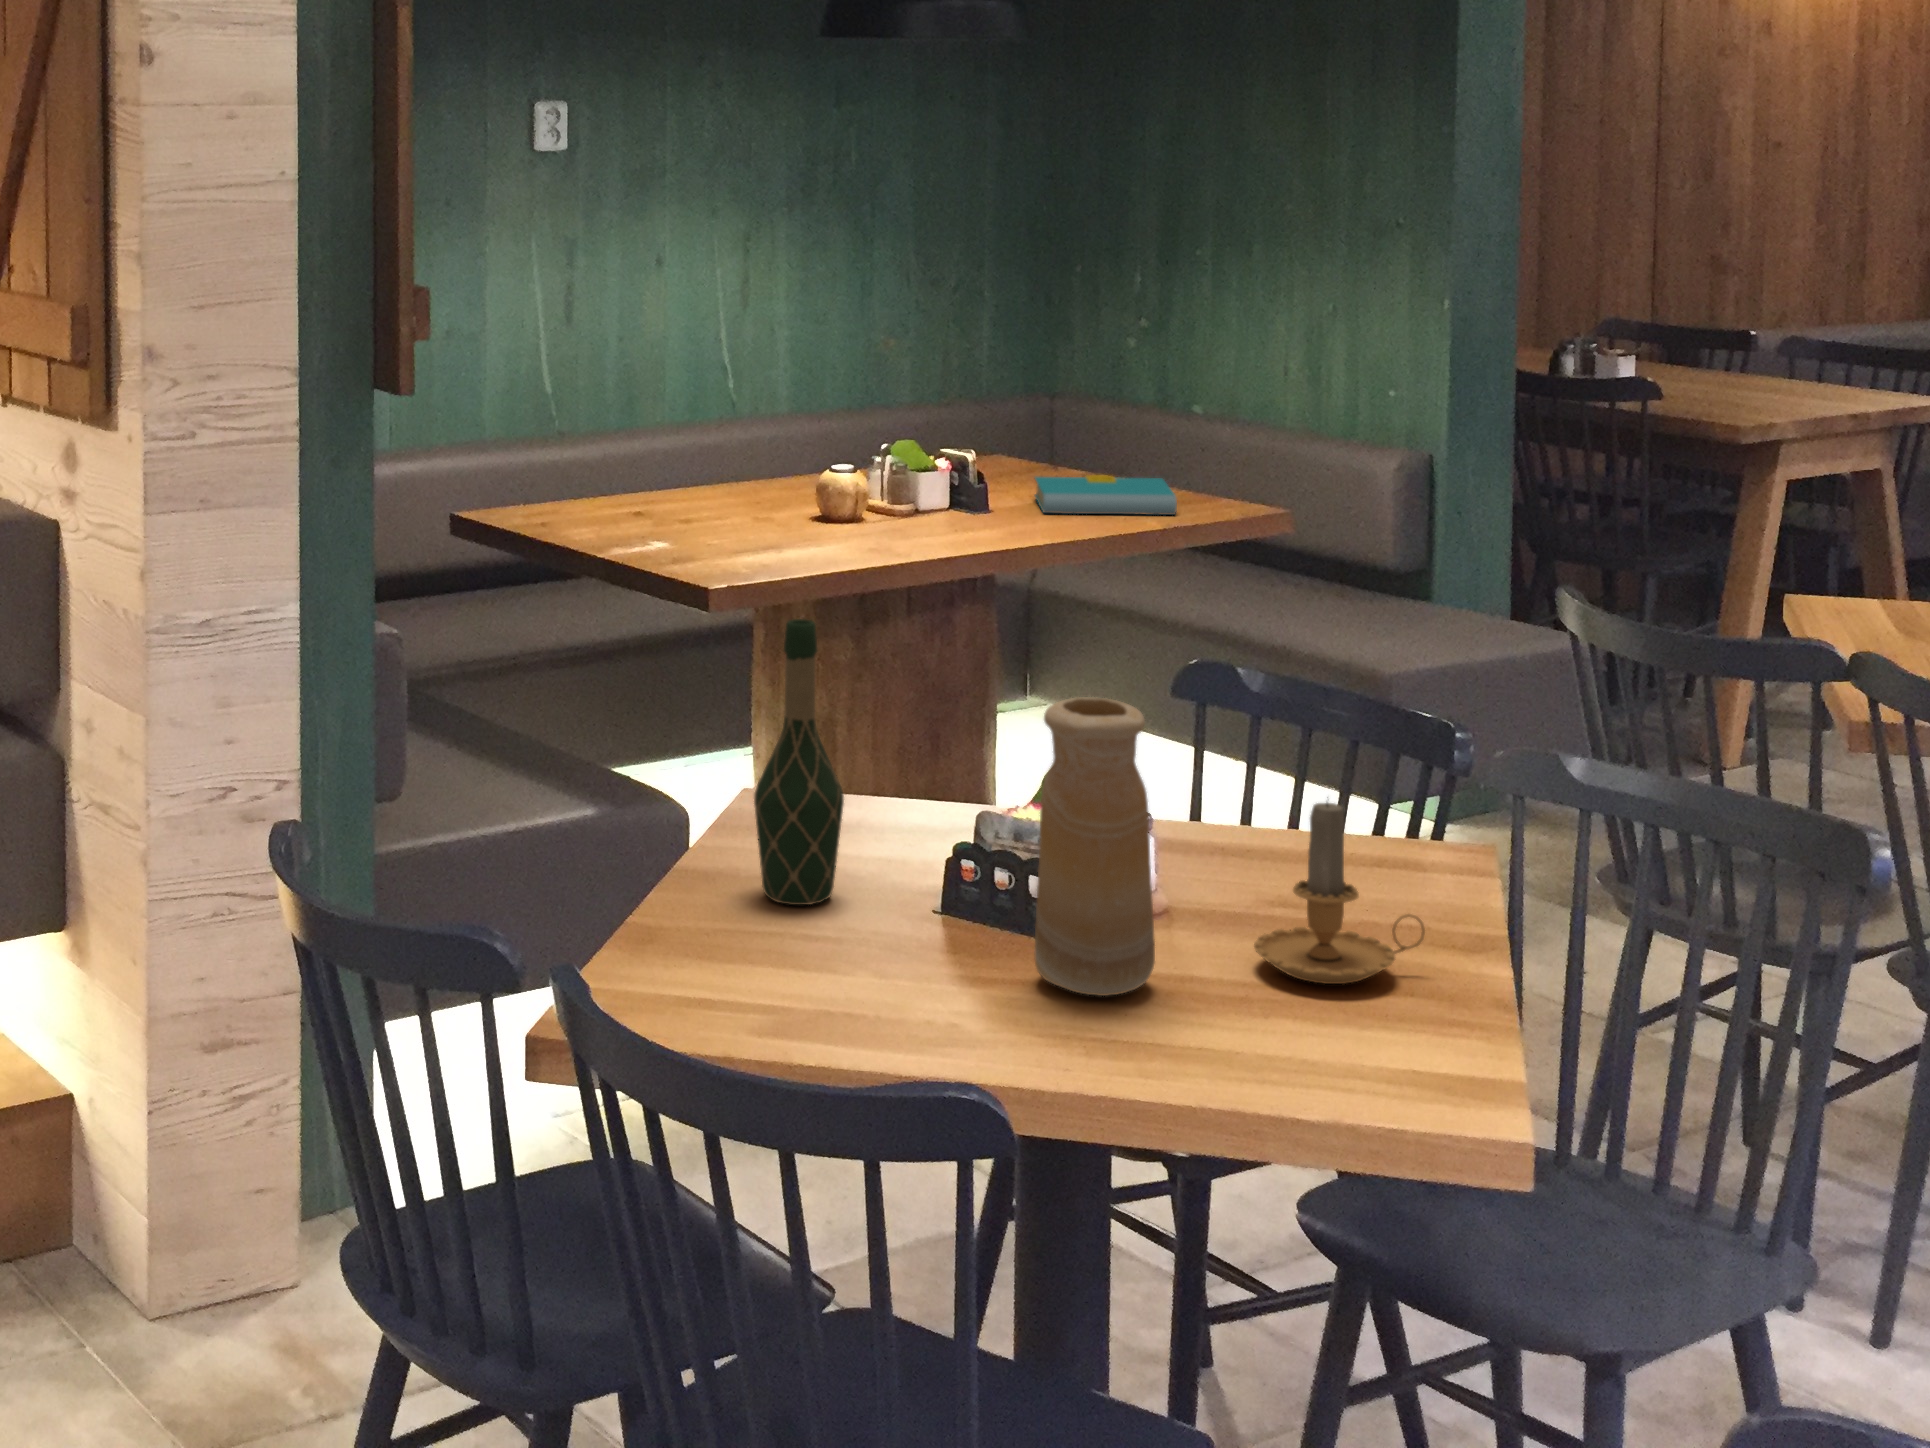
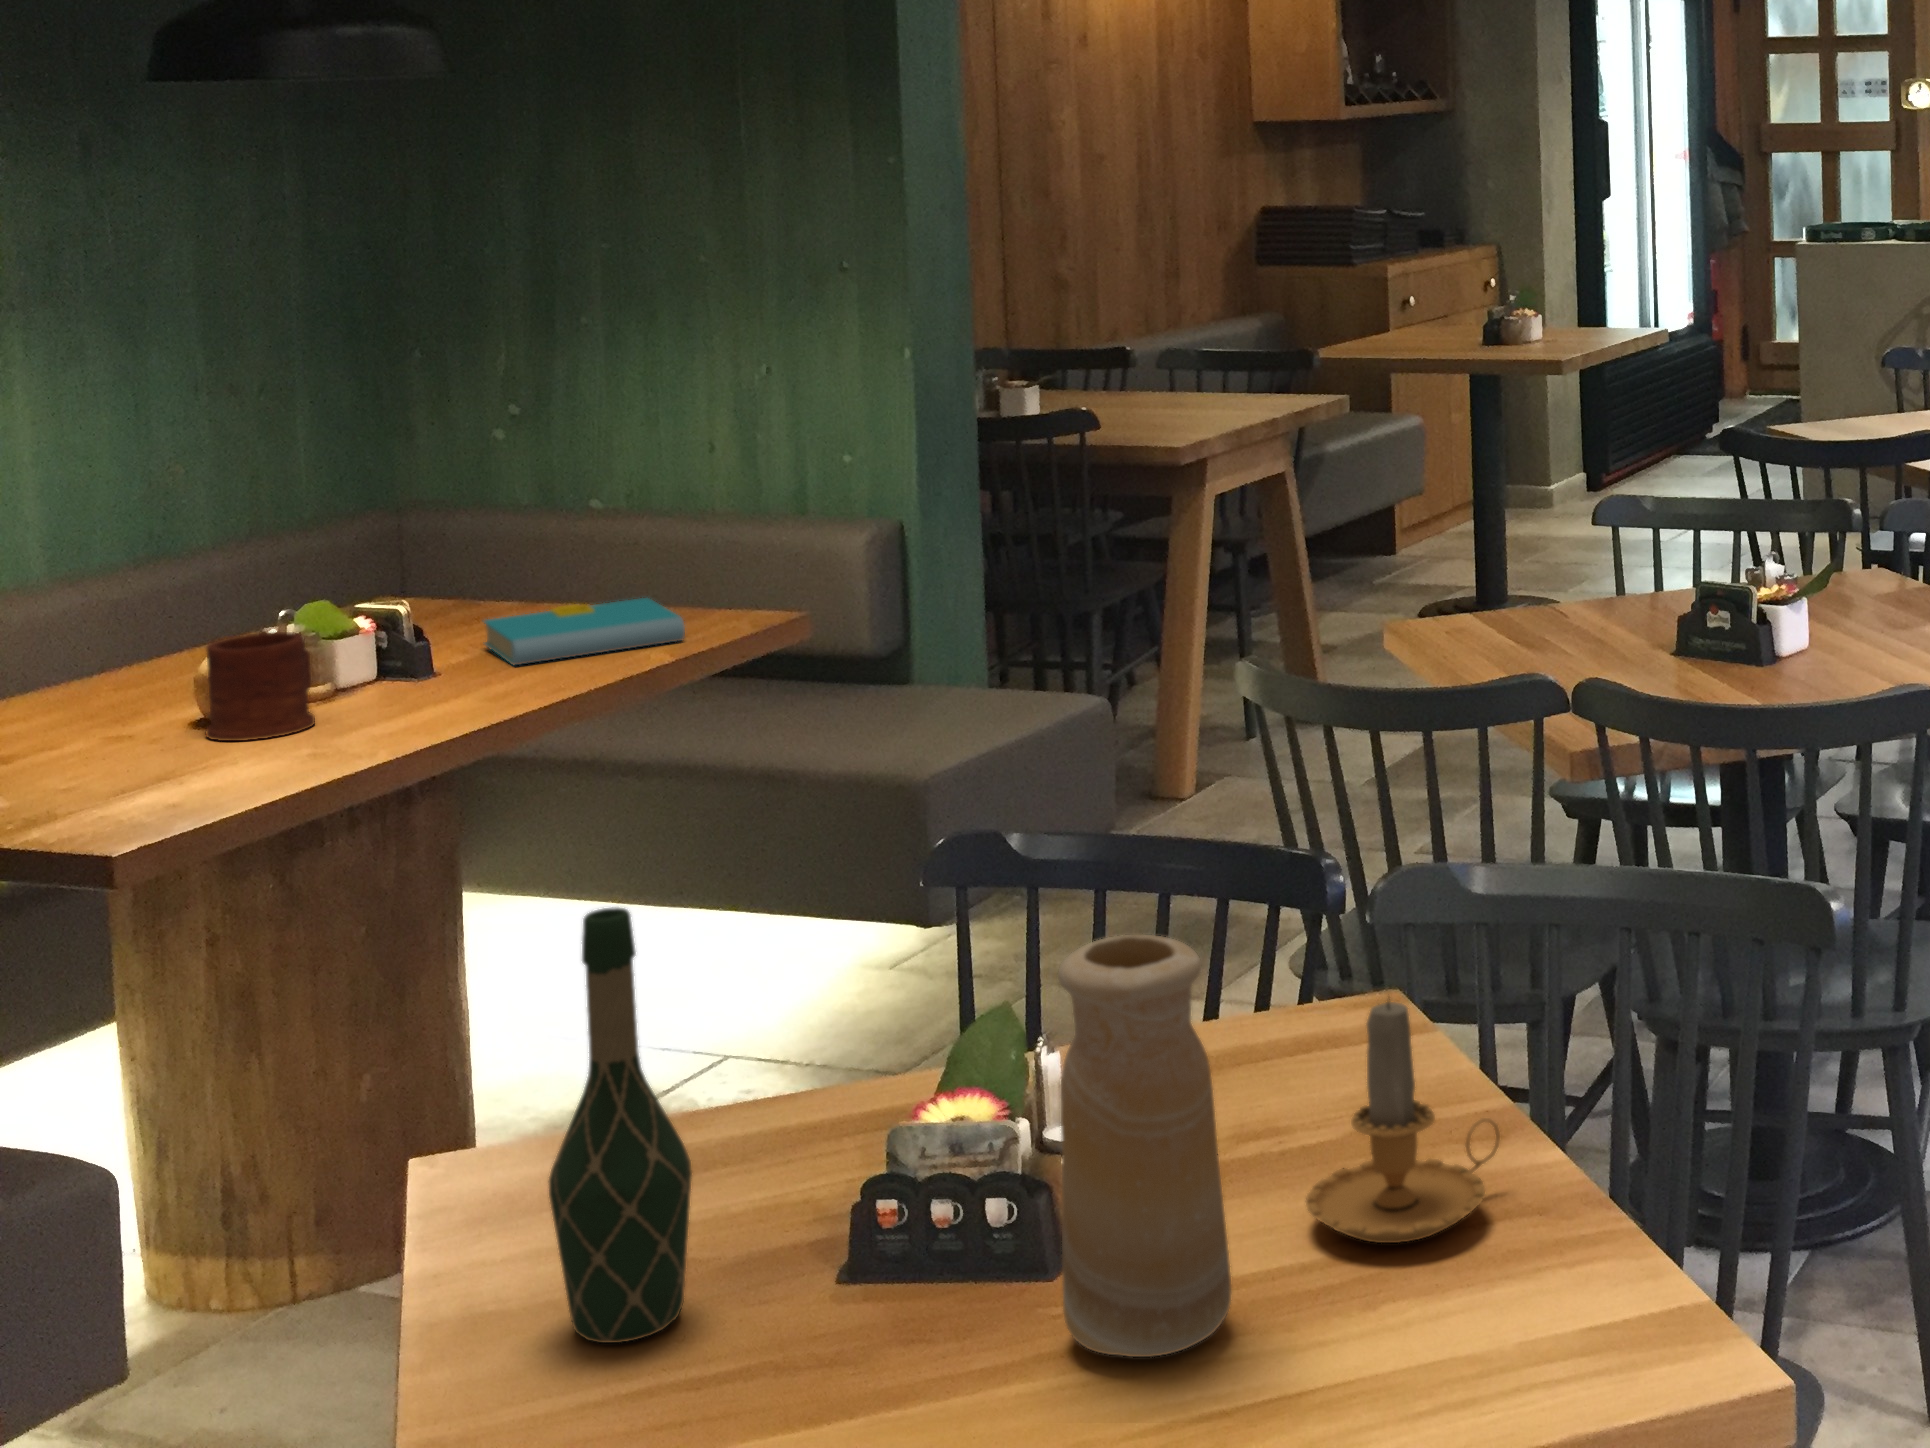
mug: none [813,458,890,534] -> present [206,632,315,741]

